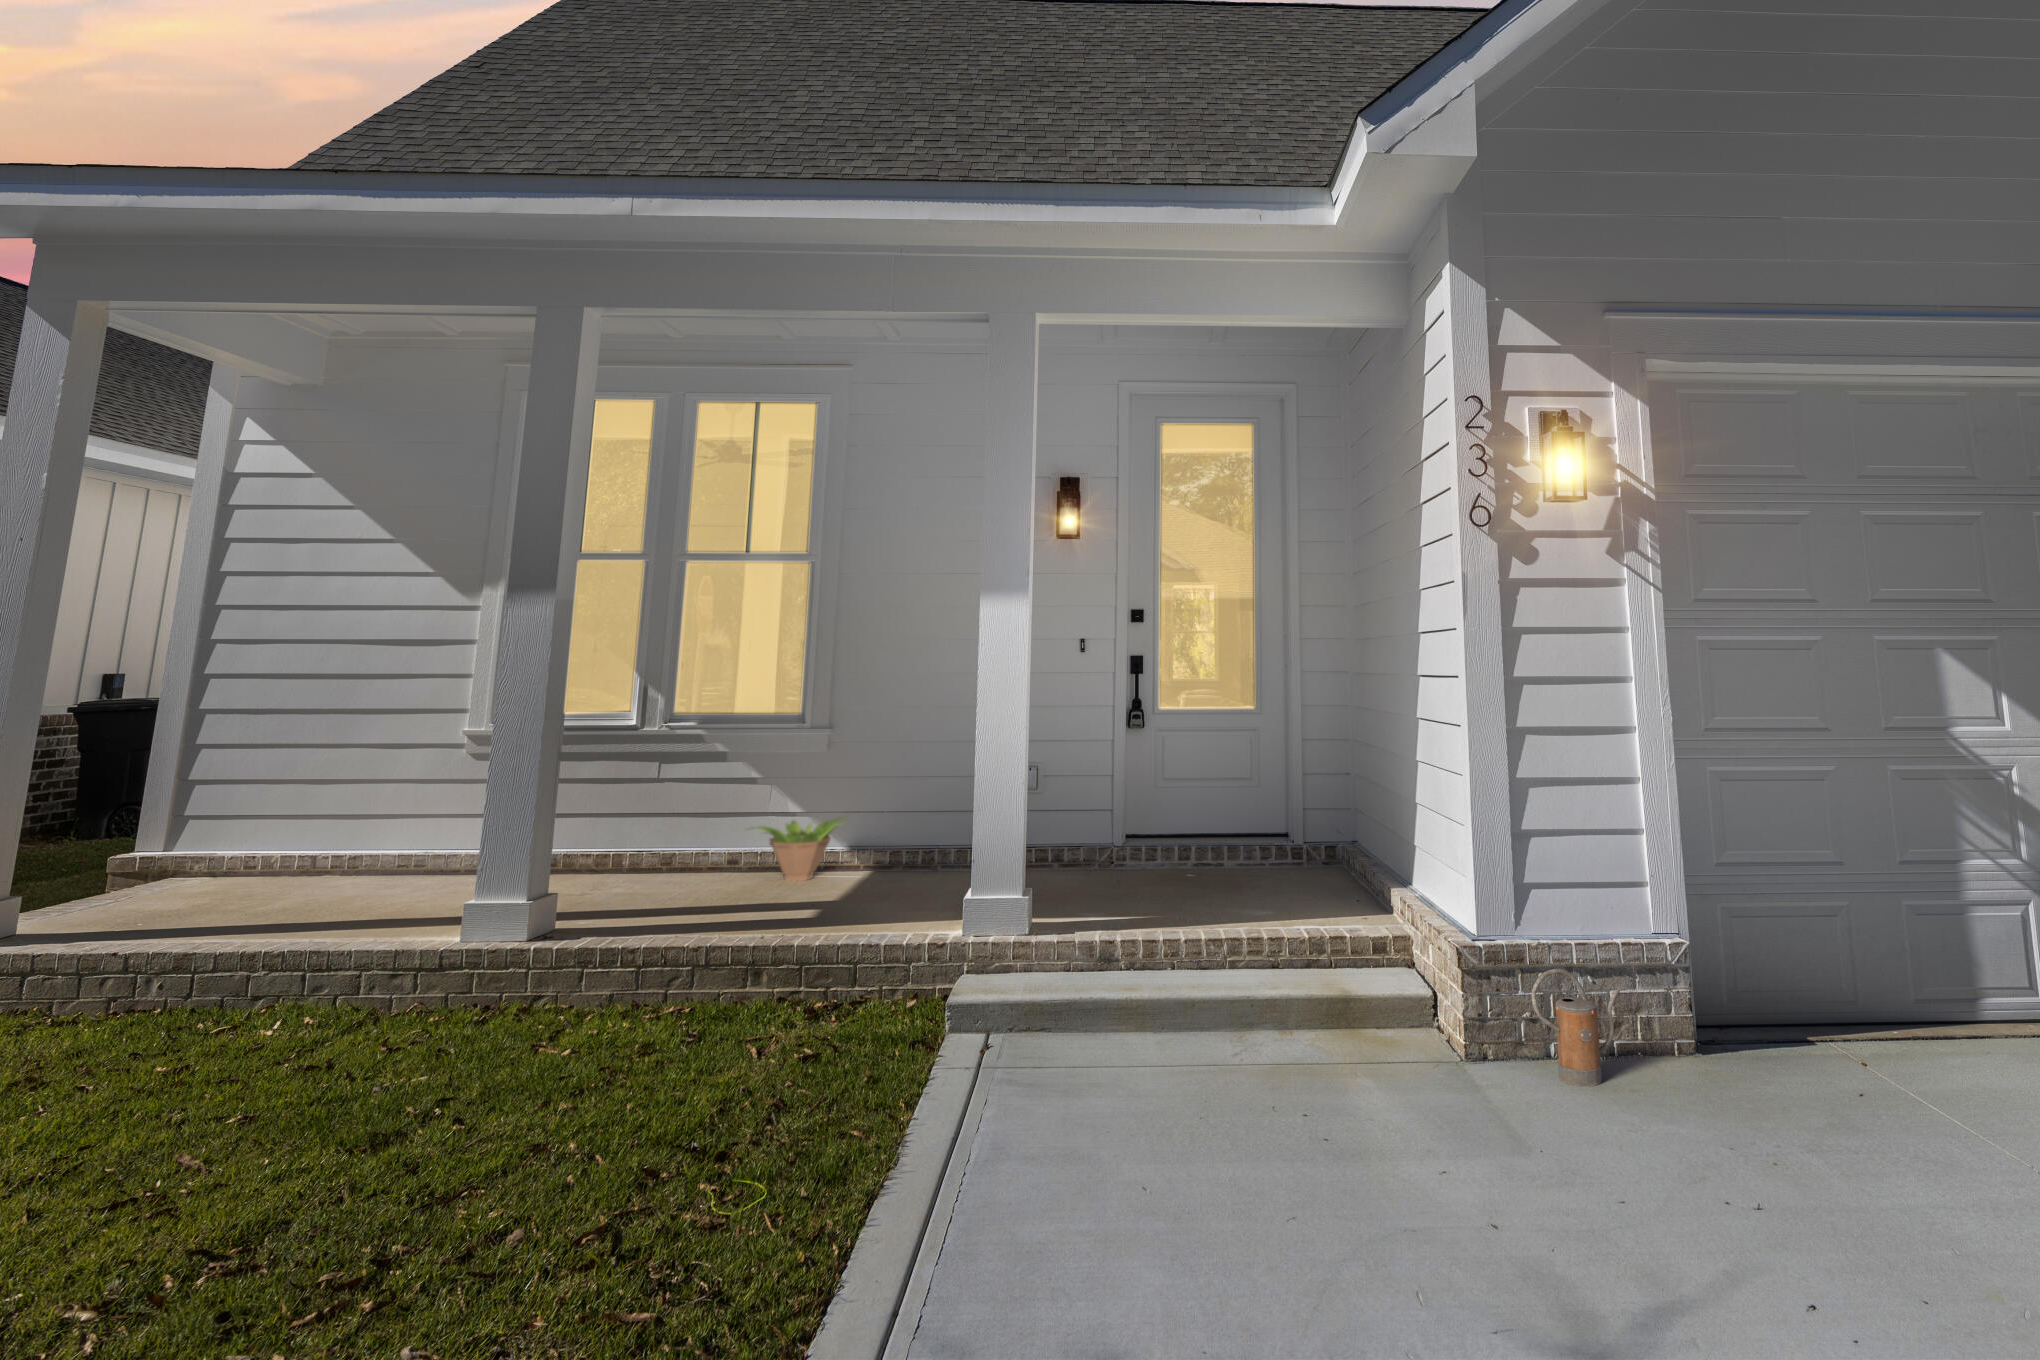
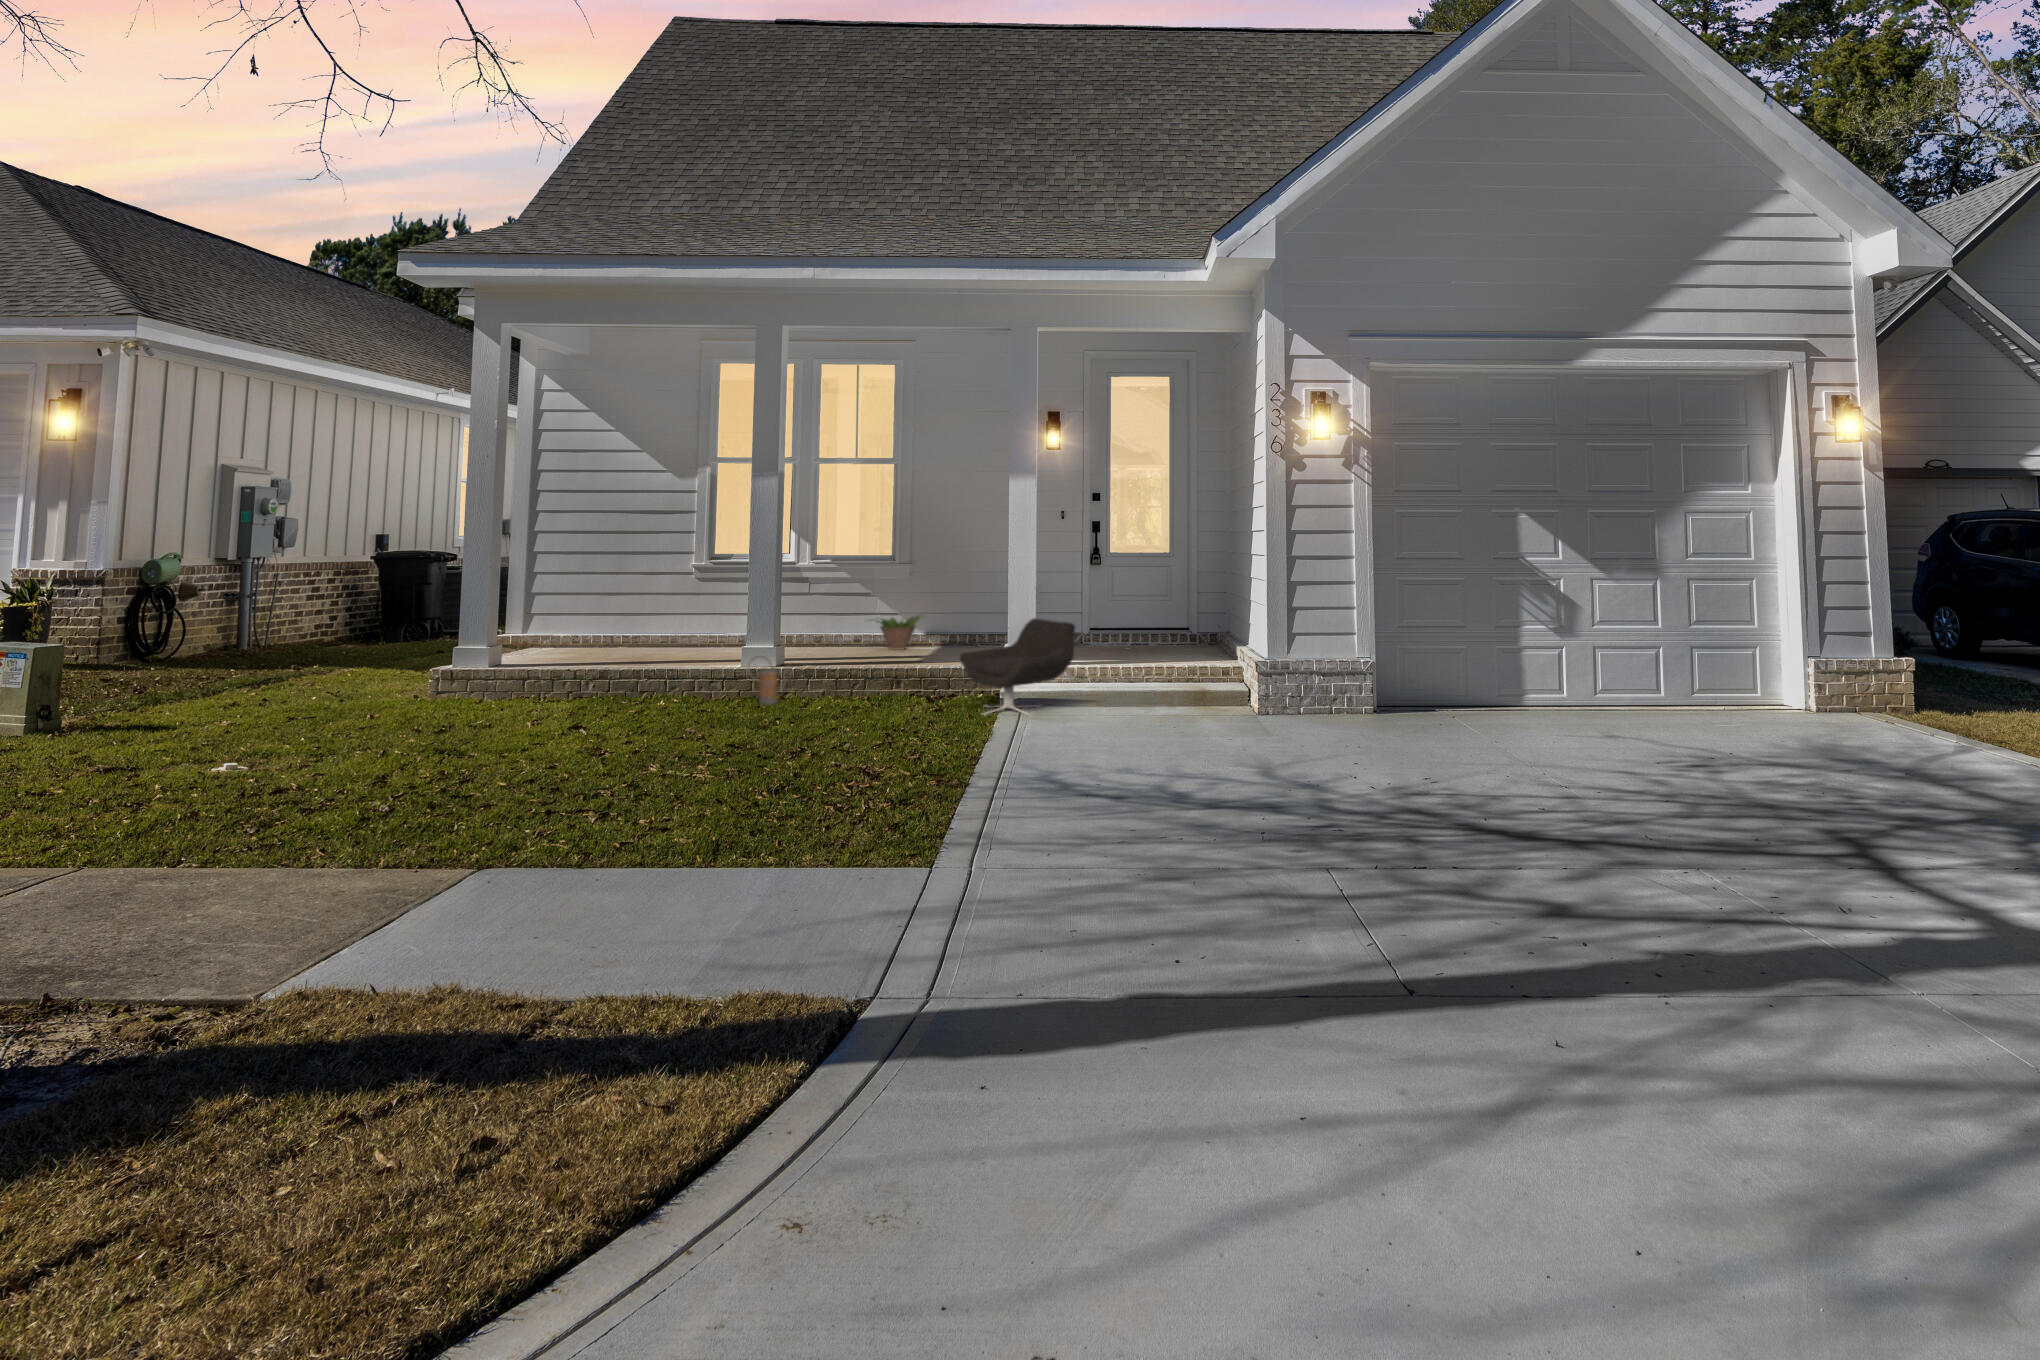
lounge chair: none [865,849,1095,1077] -> present [960,618,1075,715]
watering can: present [1532,969,1621,1087] -> present [748,656,788,704]

